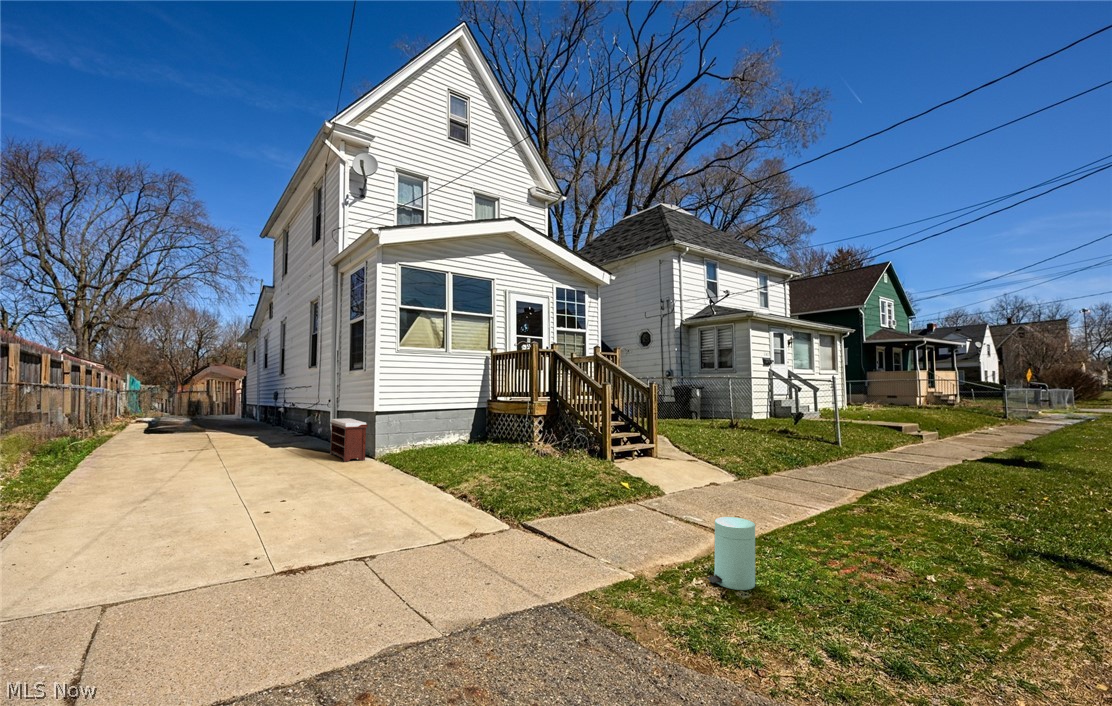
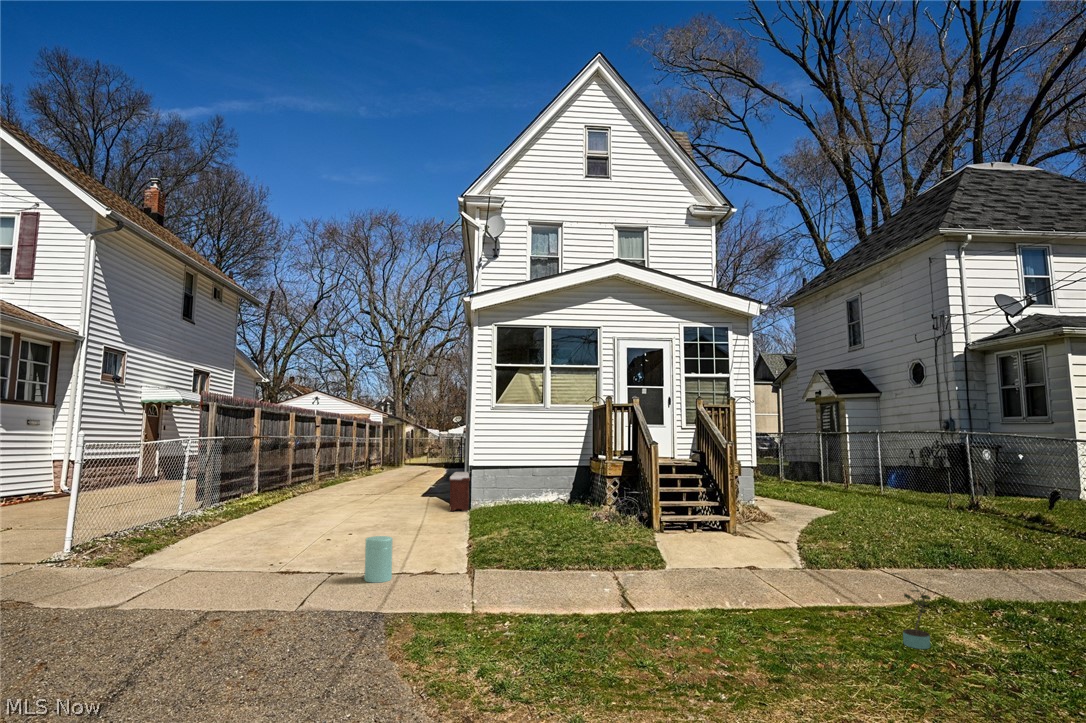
potted plant: none [948,467,992,528] -> present [892,567,935,649]
trash can: present [707,517,755,590] -> present [363,536,393,583]

